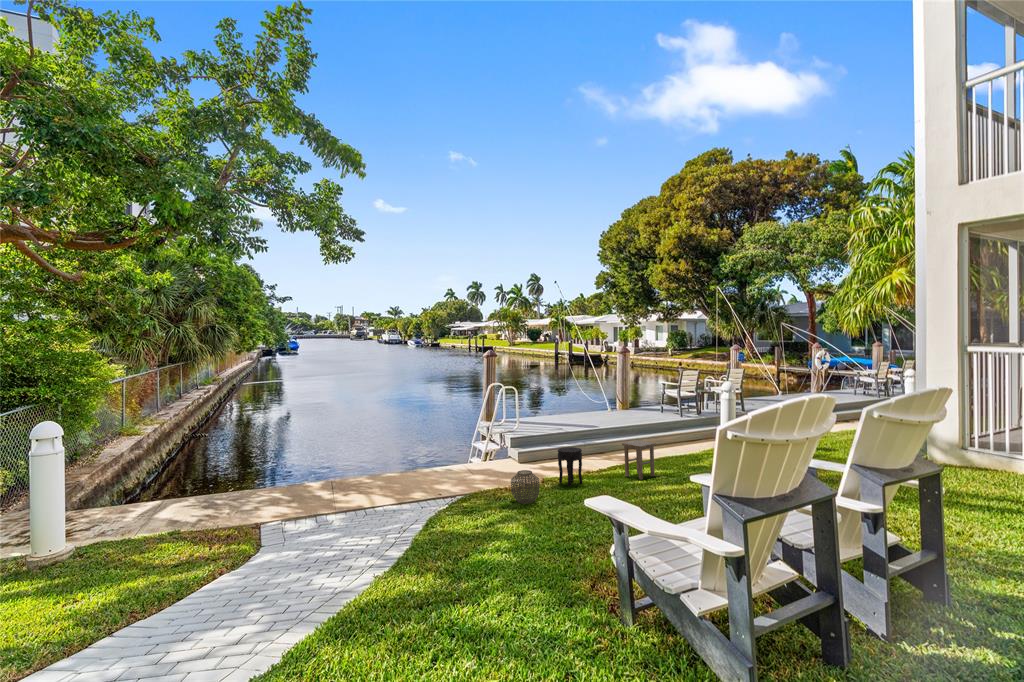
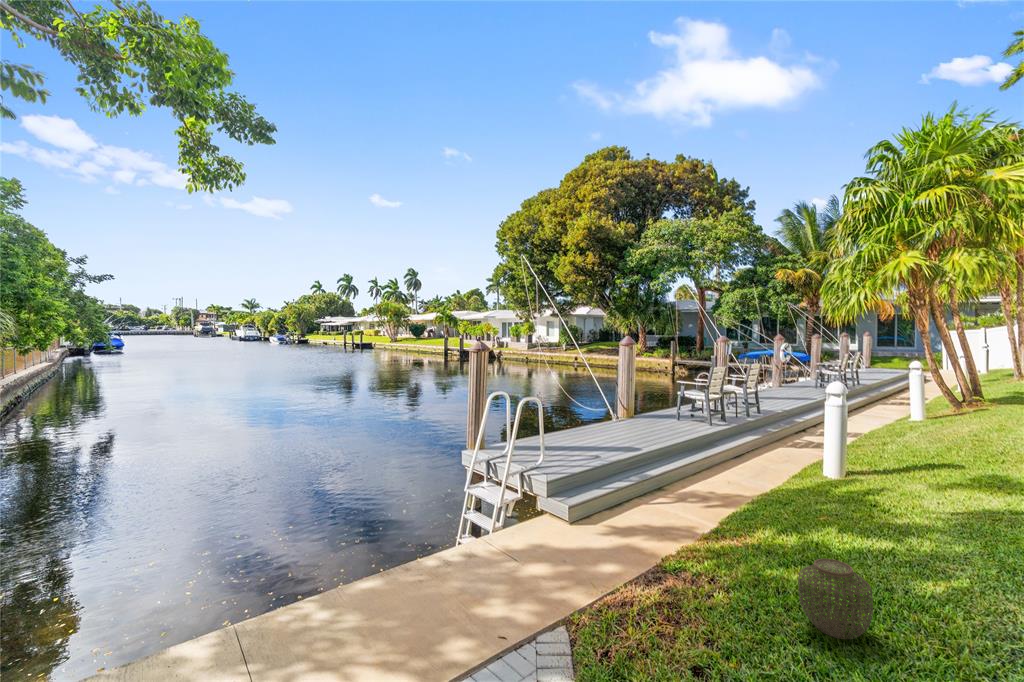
stool: present [622,440,656,479] -> none [853,464,903,535]
side table: present [558,447,582,486] -> none [776,488,826,565]

